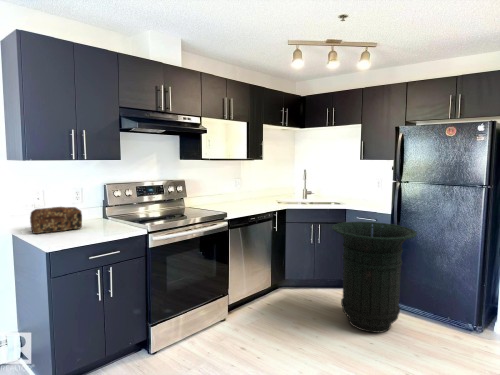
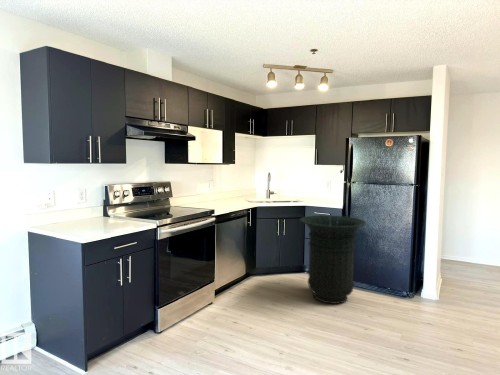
bread loaf: present [30,207,82,234] -> none [50,205,97,230]

